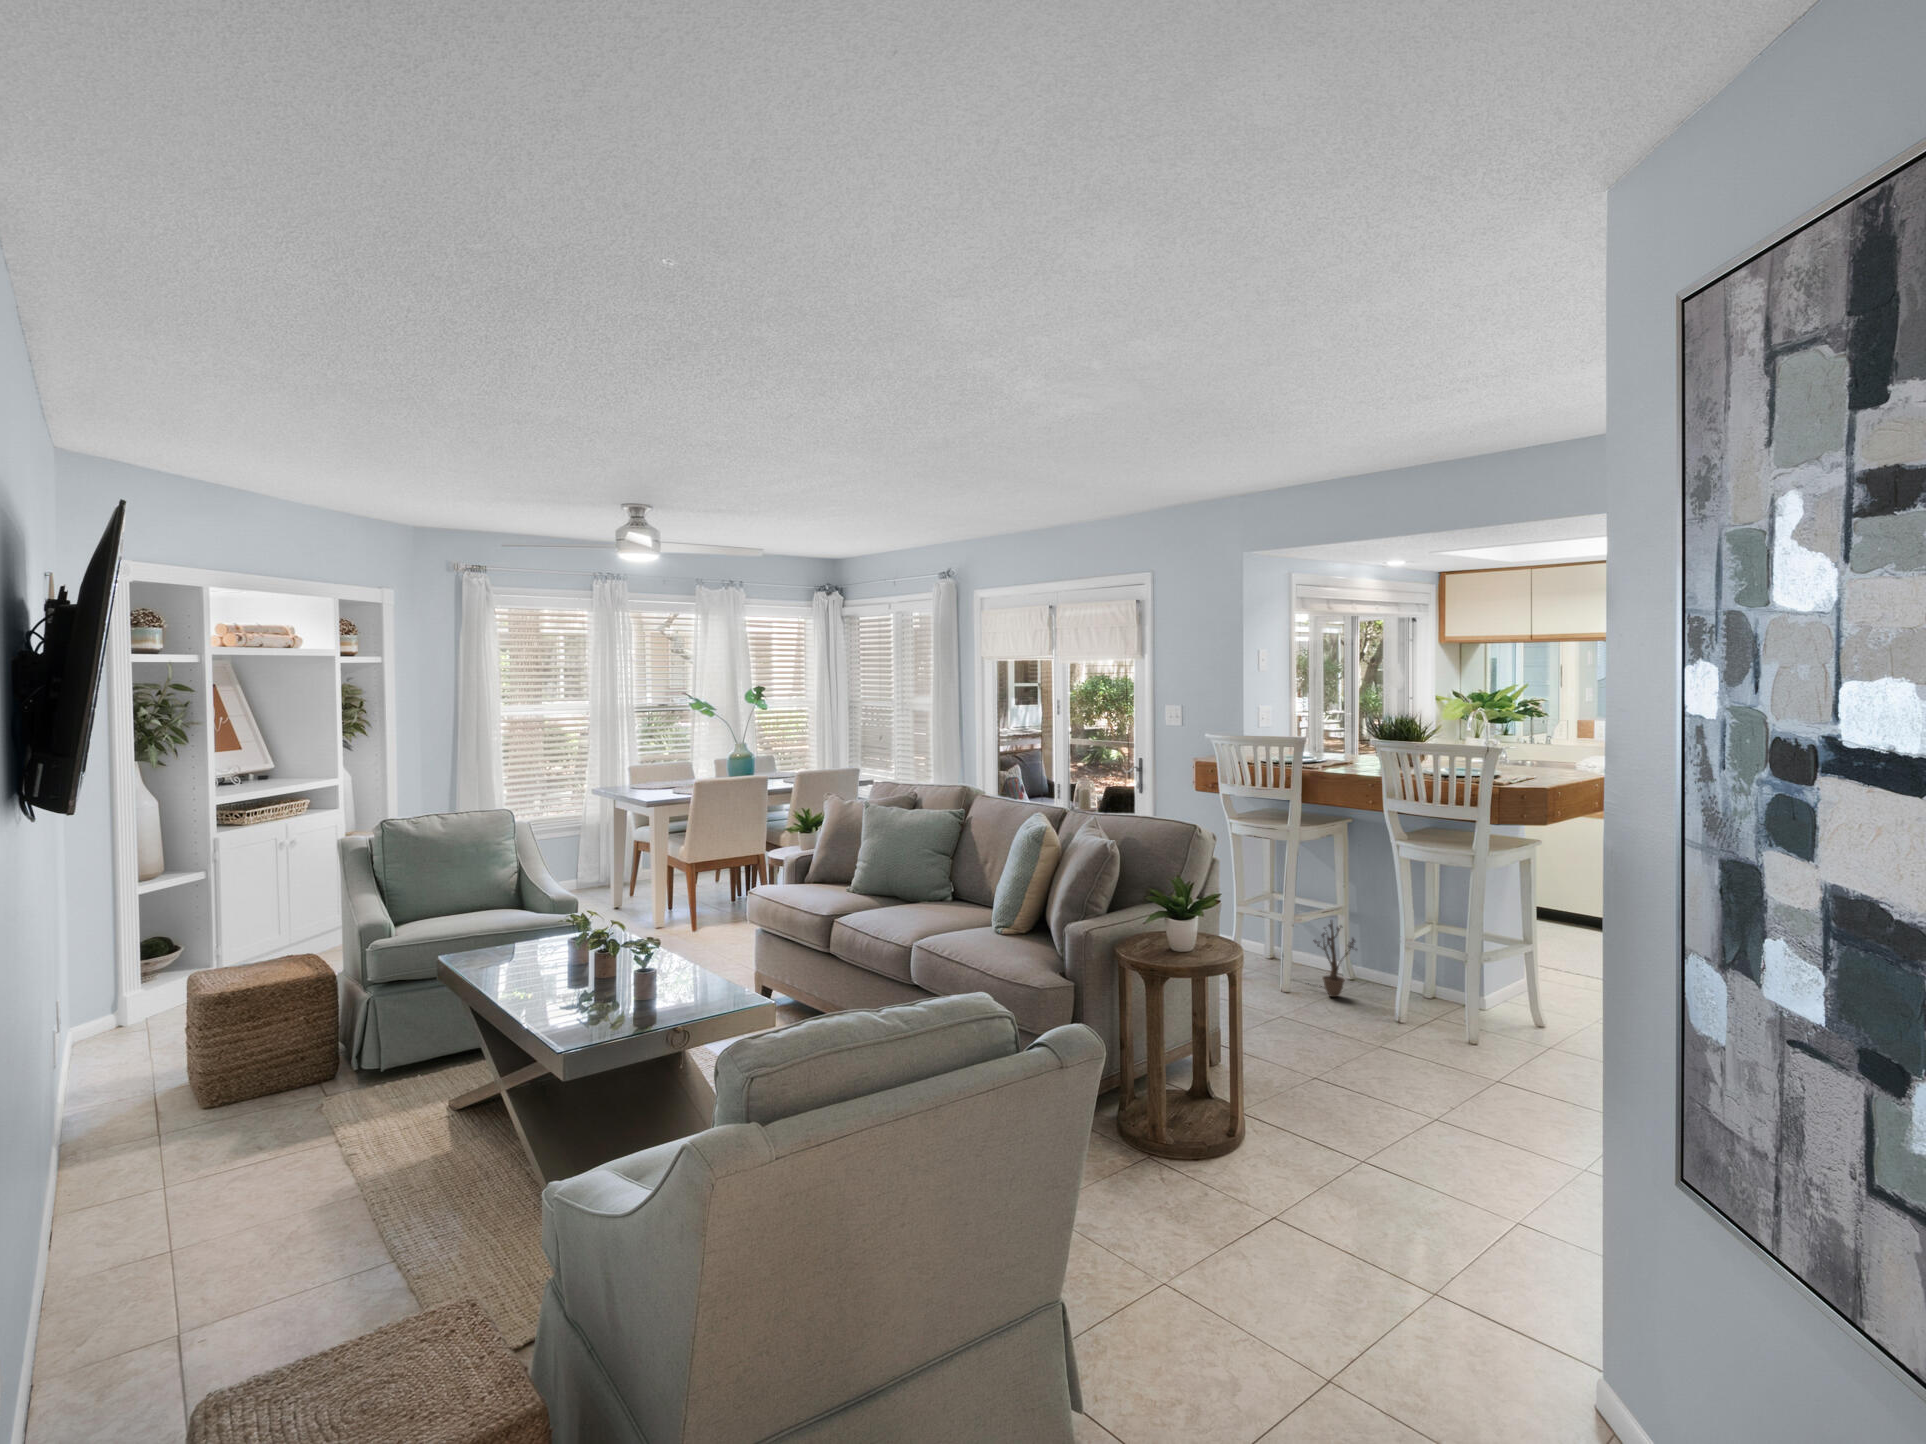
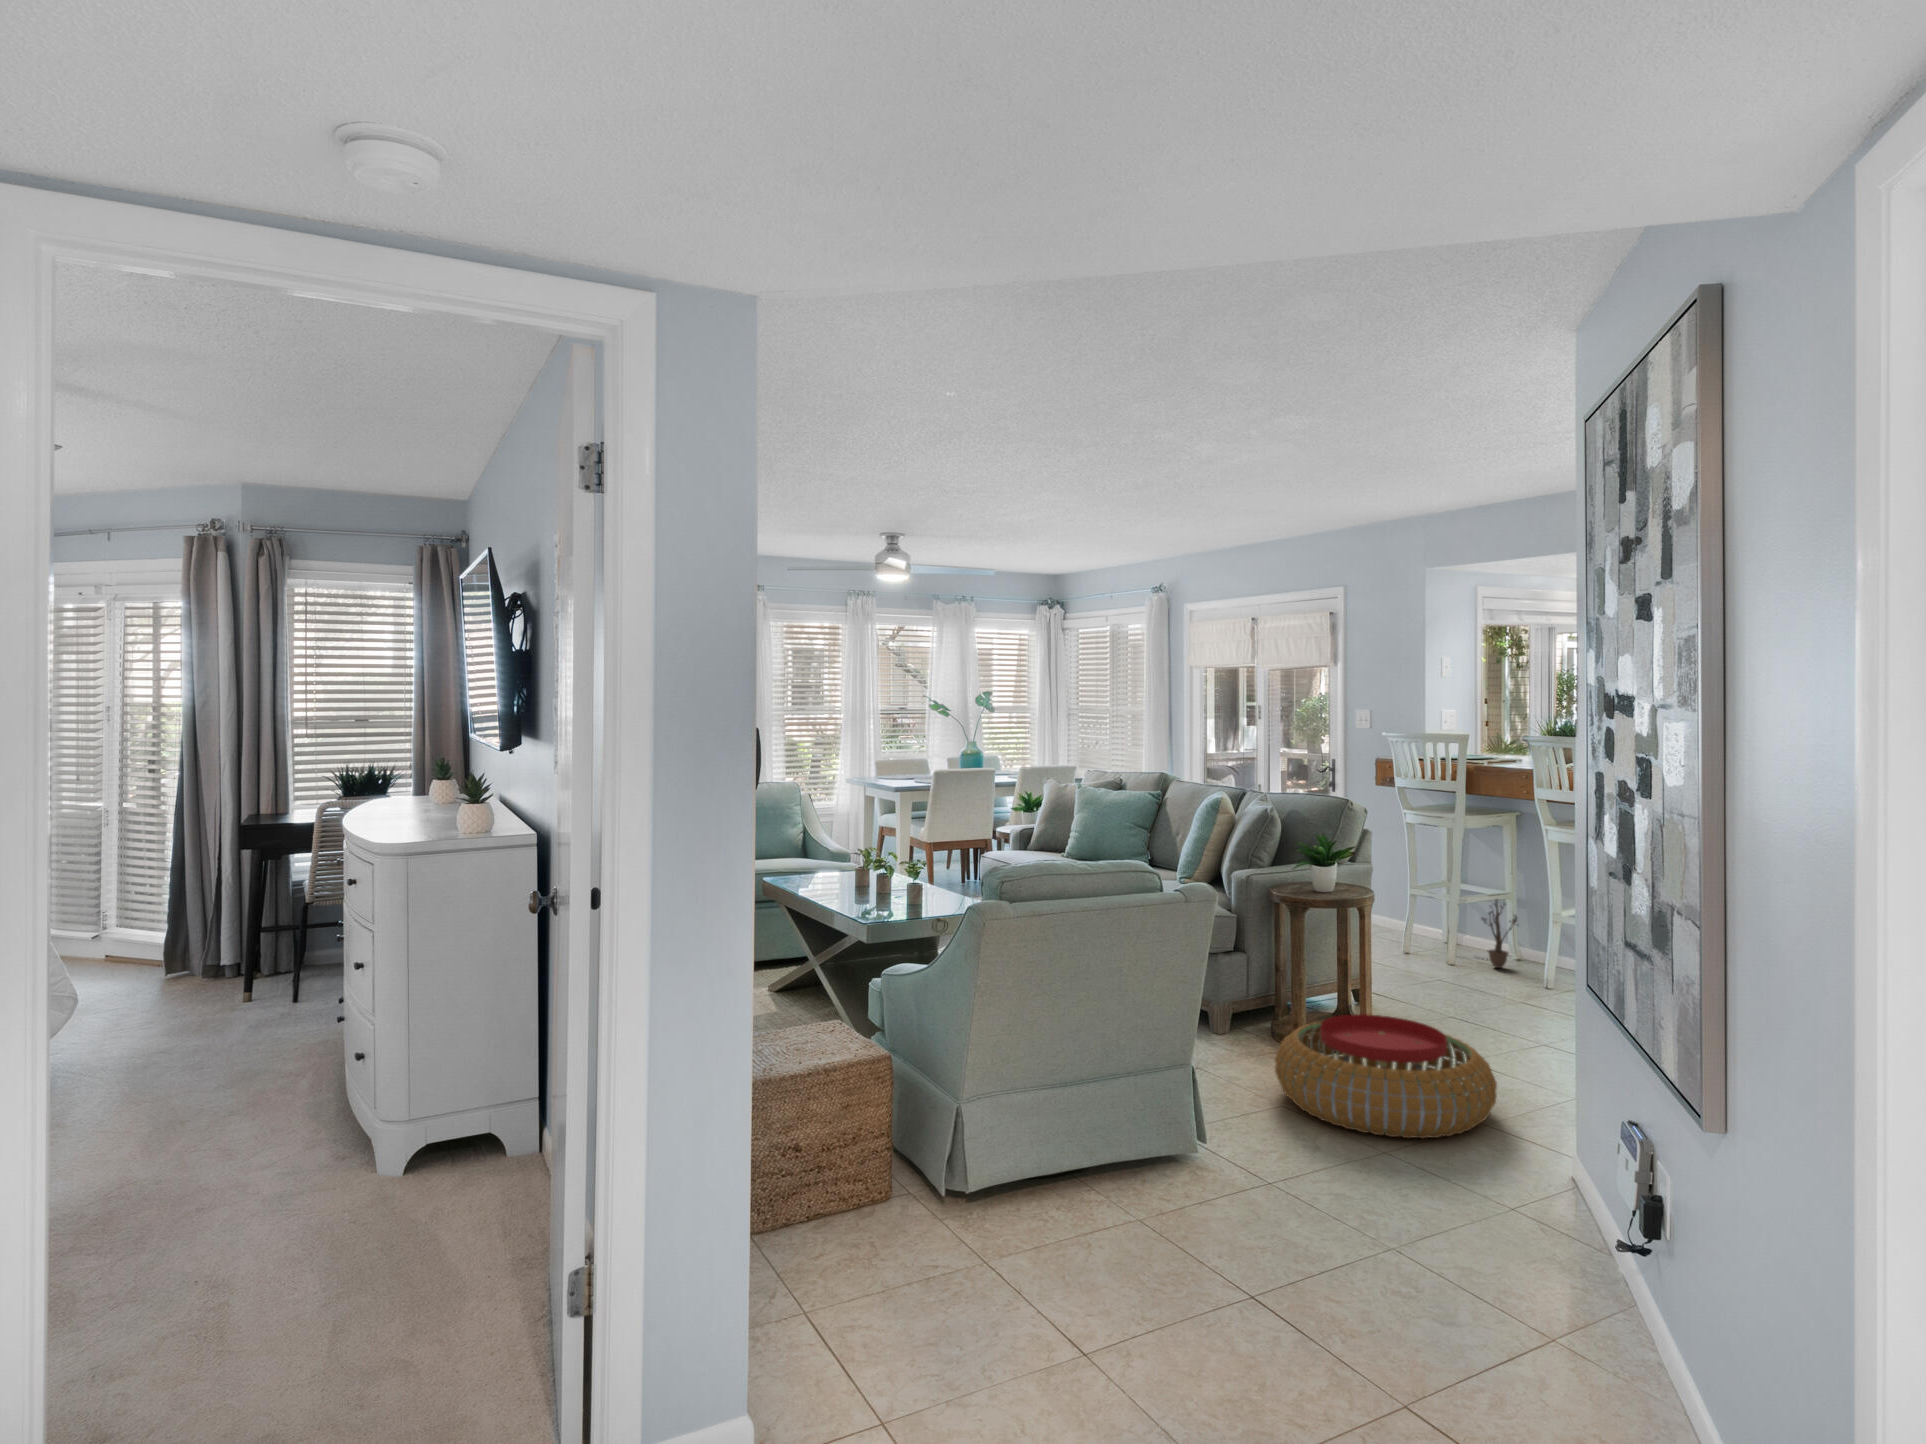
pouf: none [1153,1132,1453,1342] -> present [1275,1014,1497,1138]

